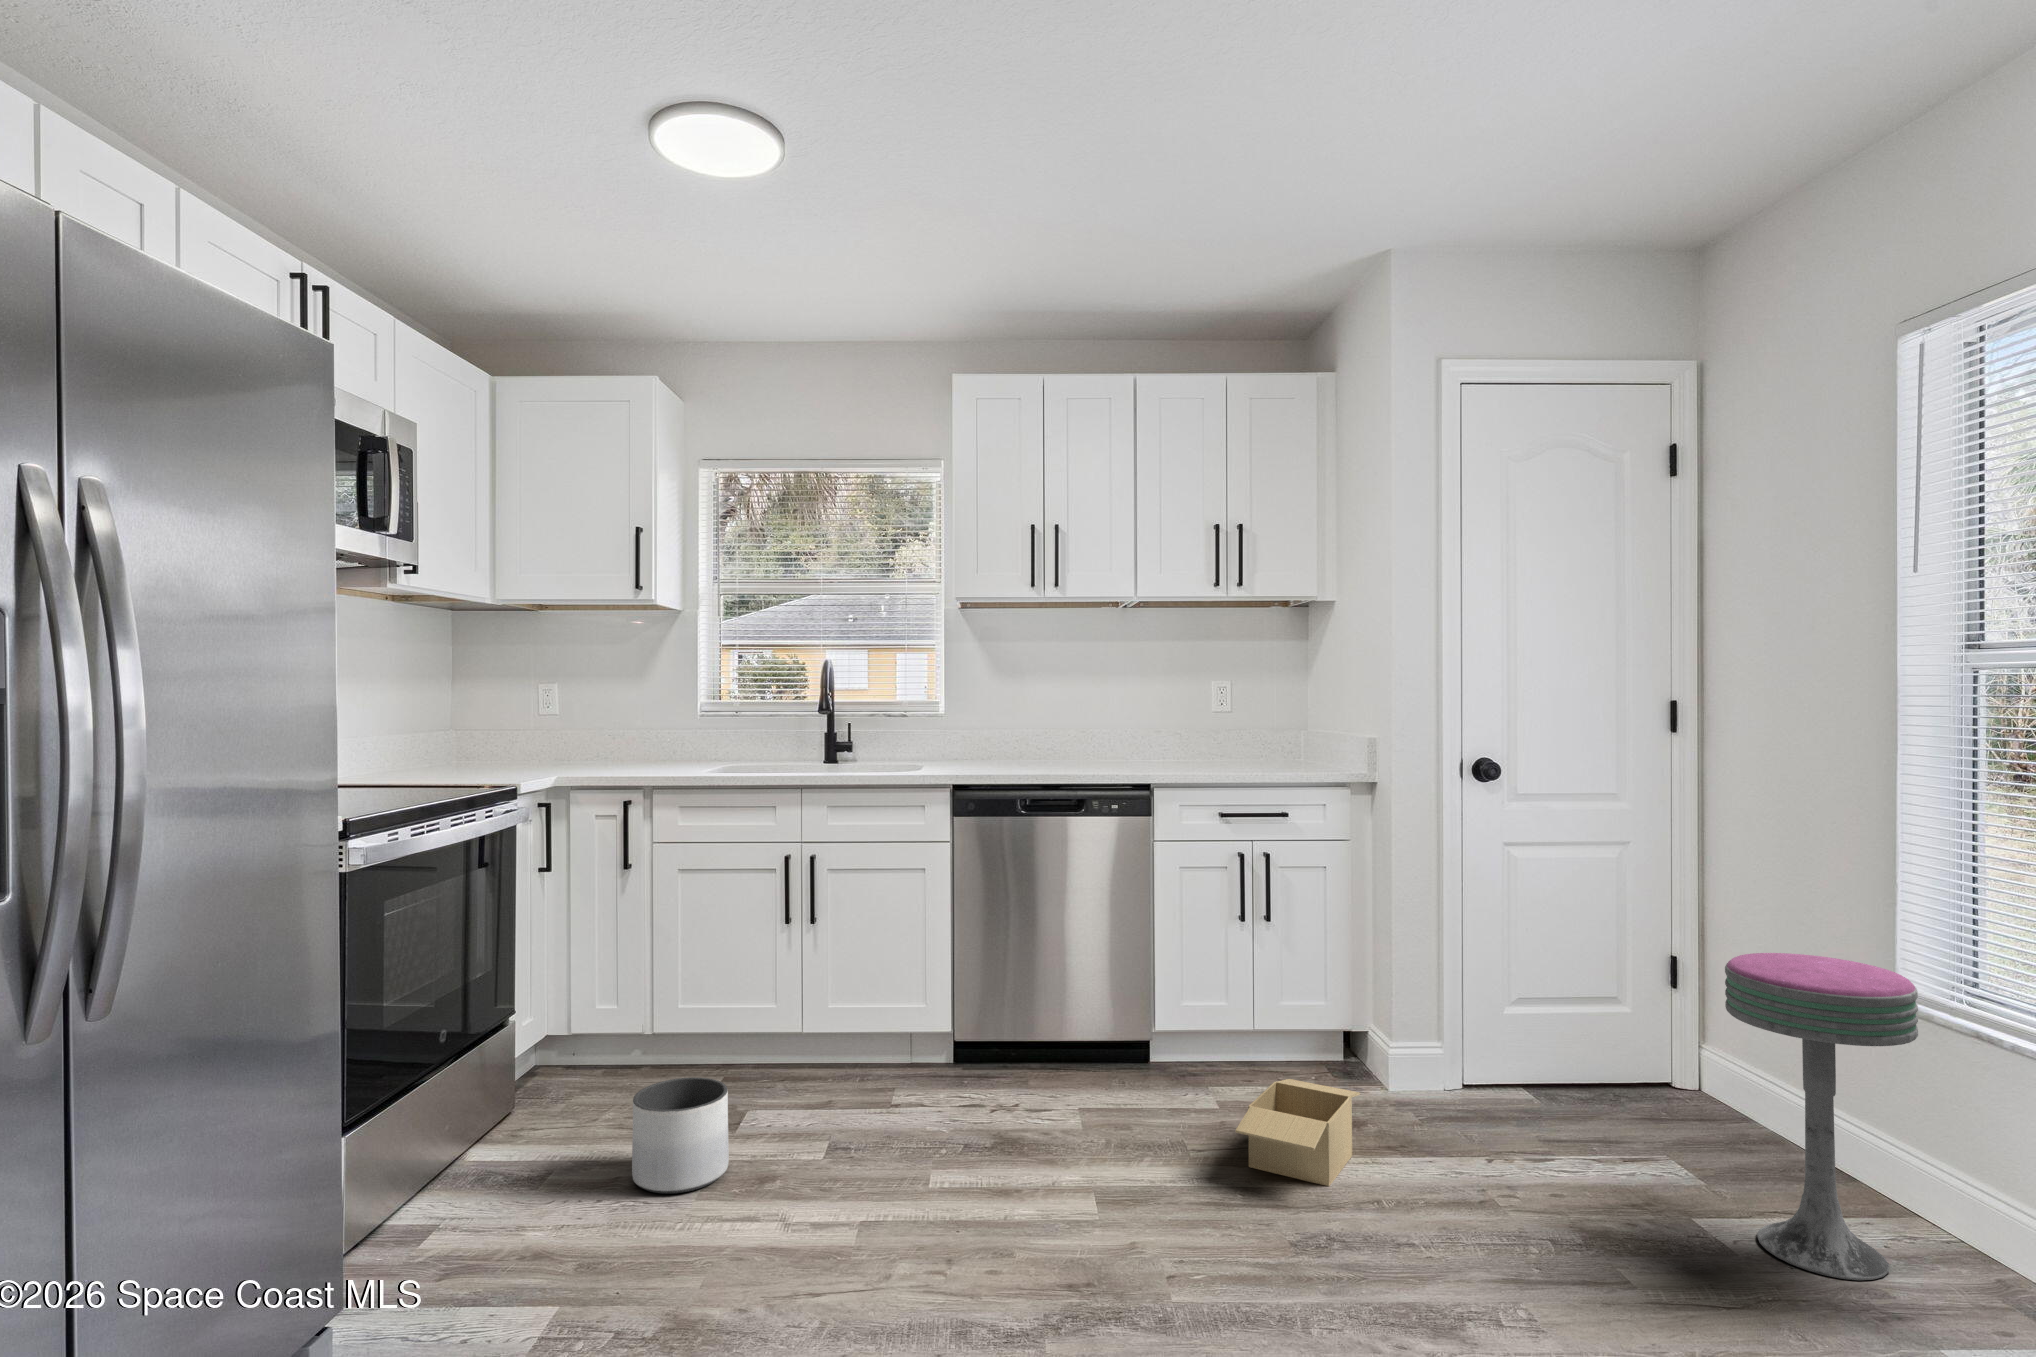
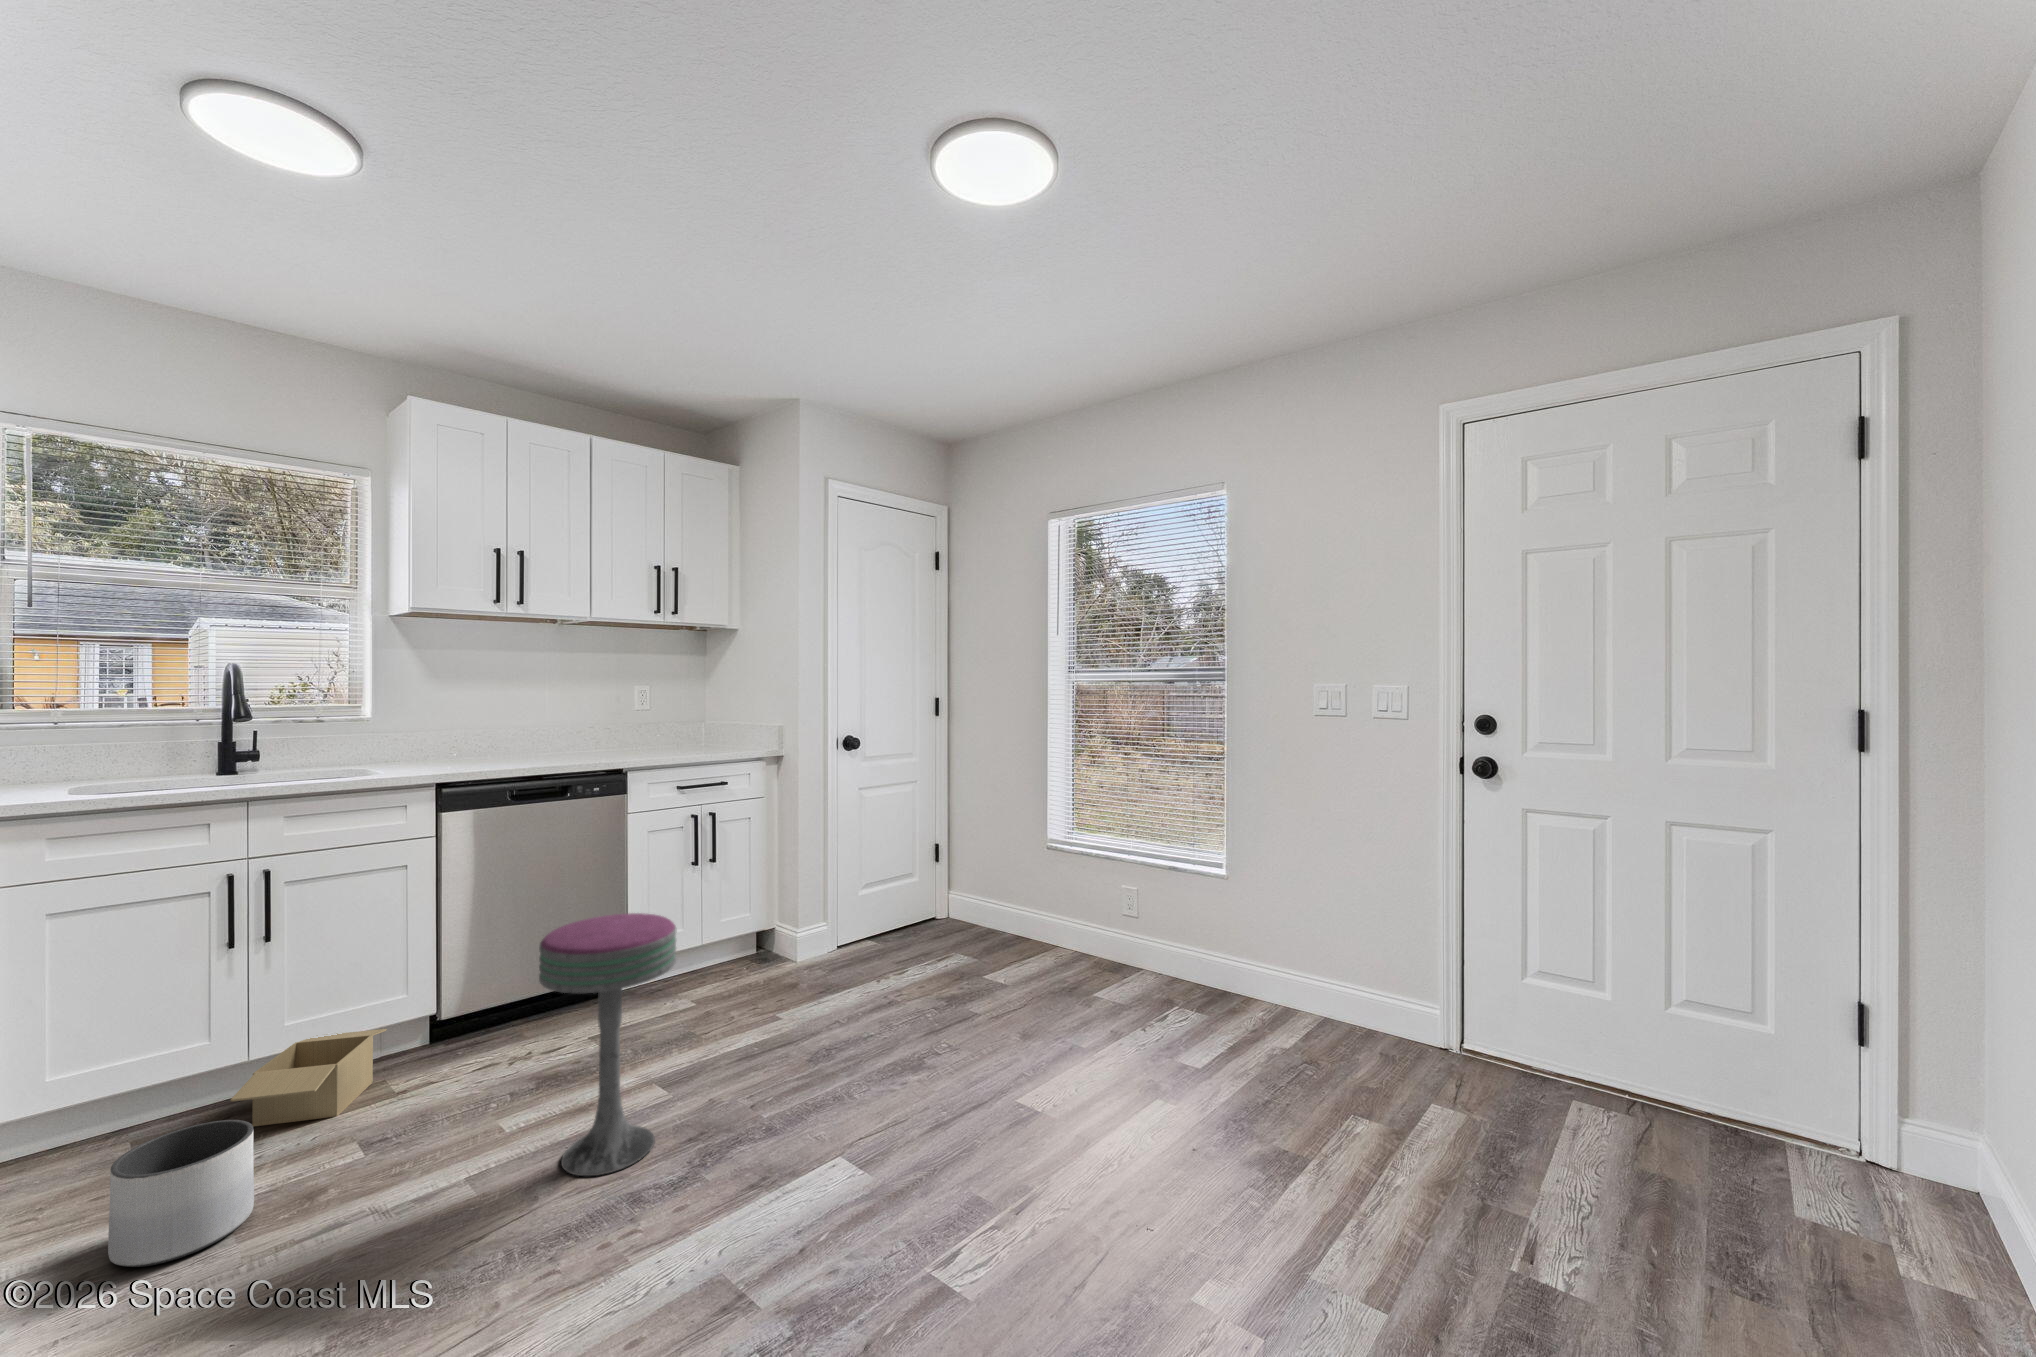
bar stool: present [1725,953,1918,1280] -> present [539,913,676,1176]
cardboard box: present [1236,1079,1360,1186] -> present [231,1029,387,1126]

